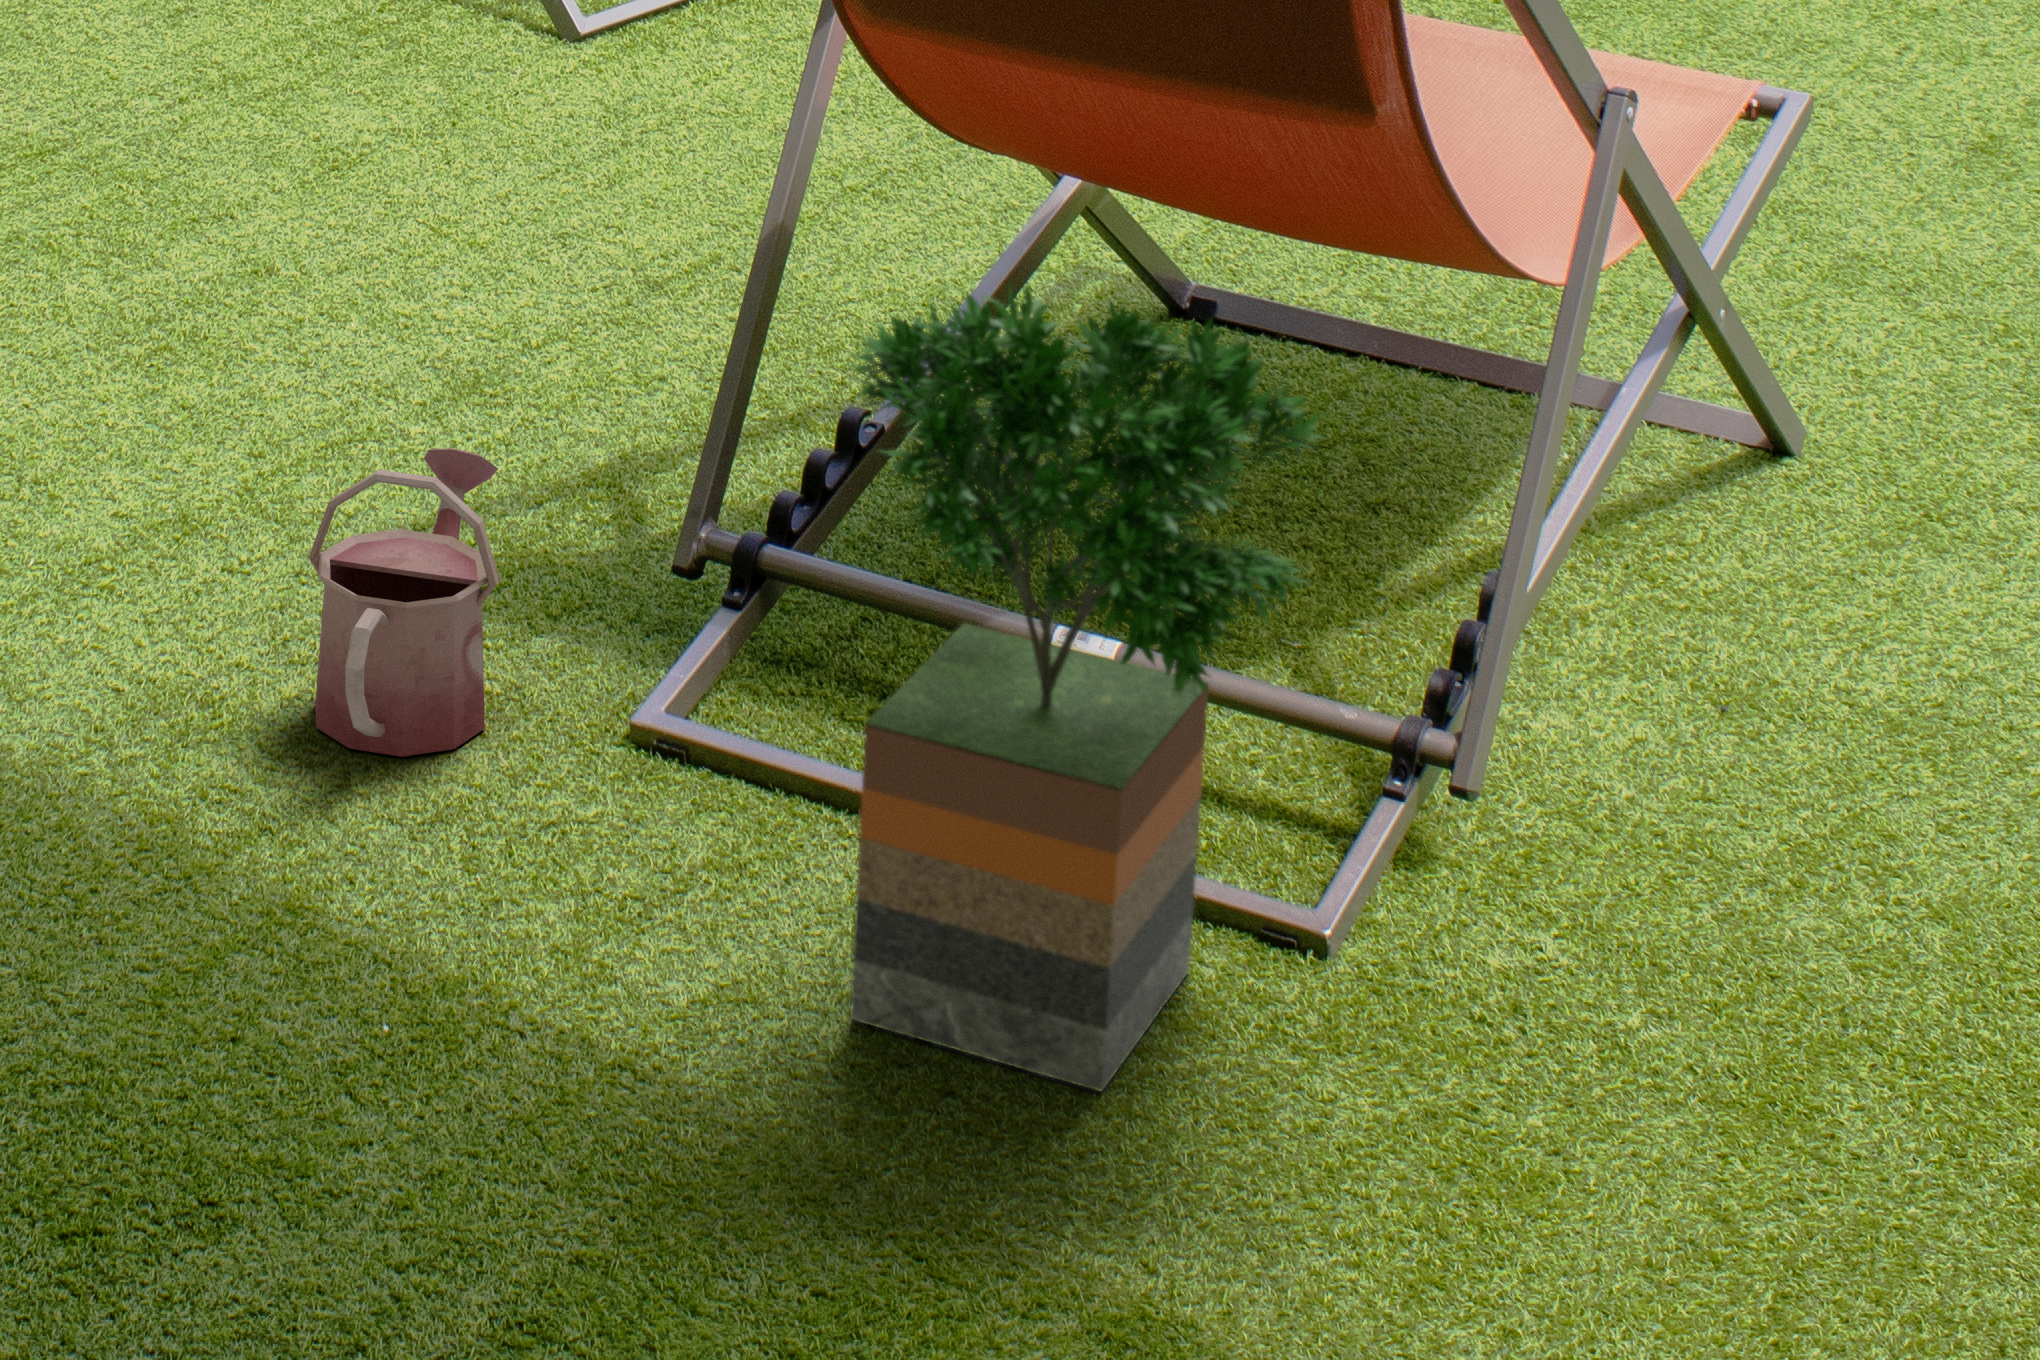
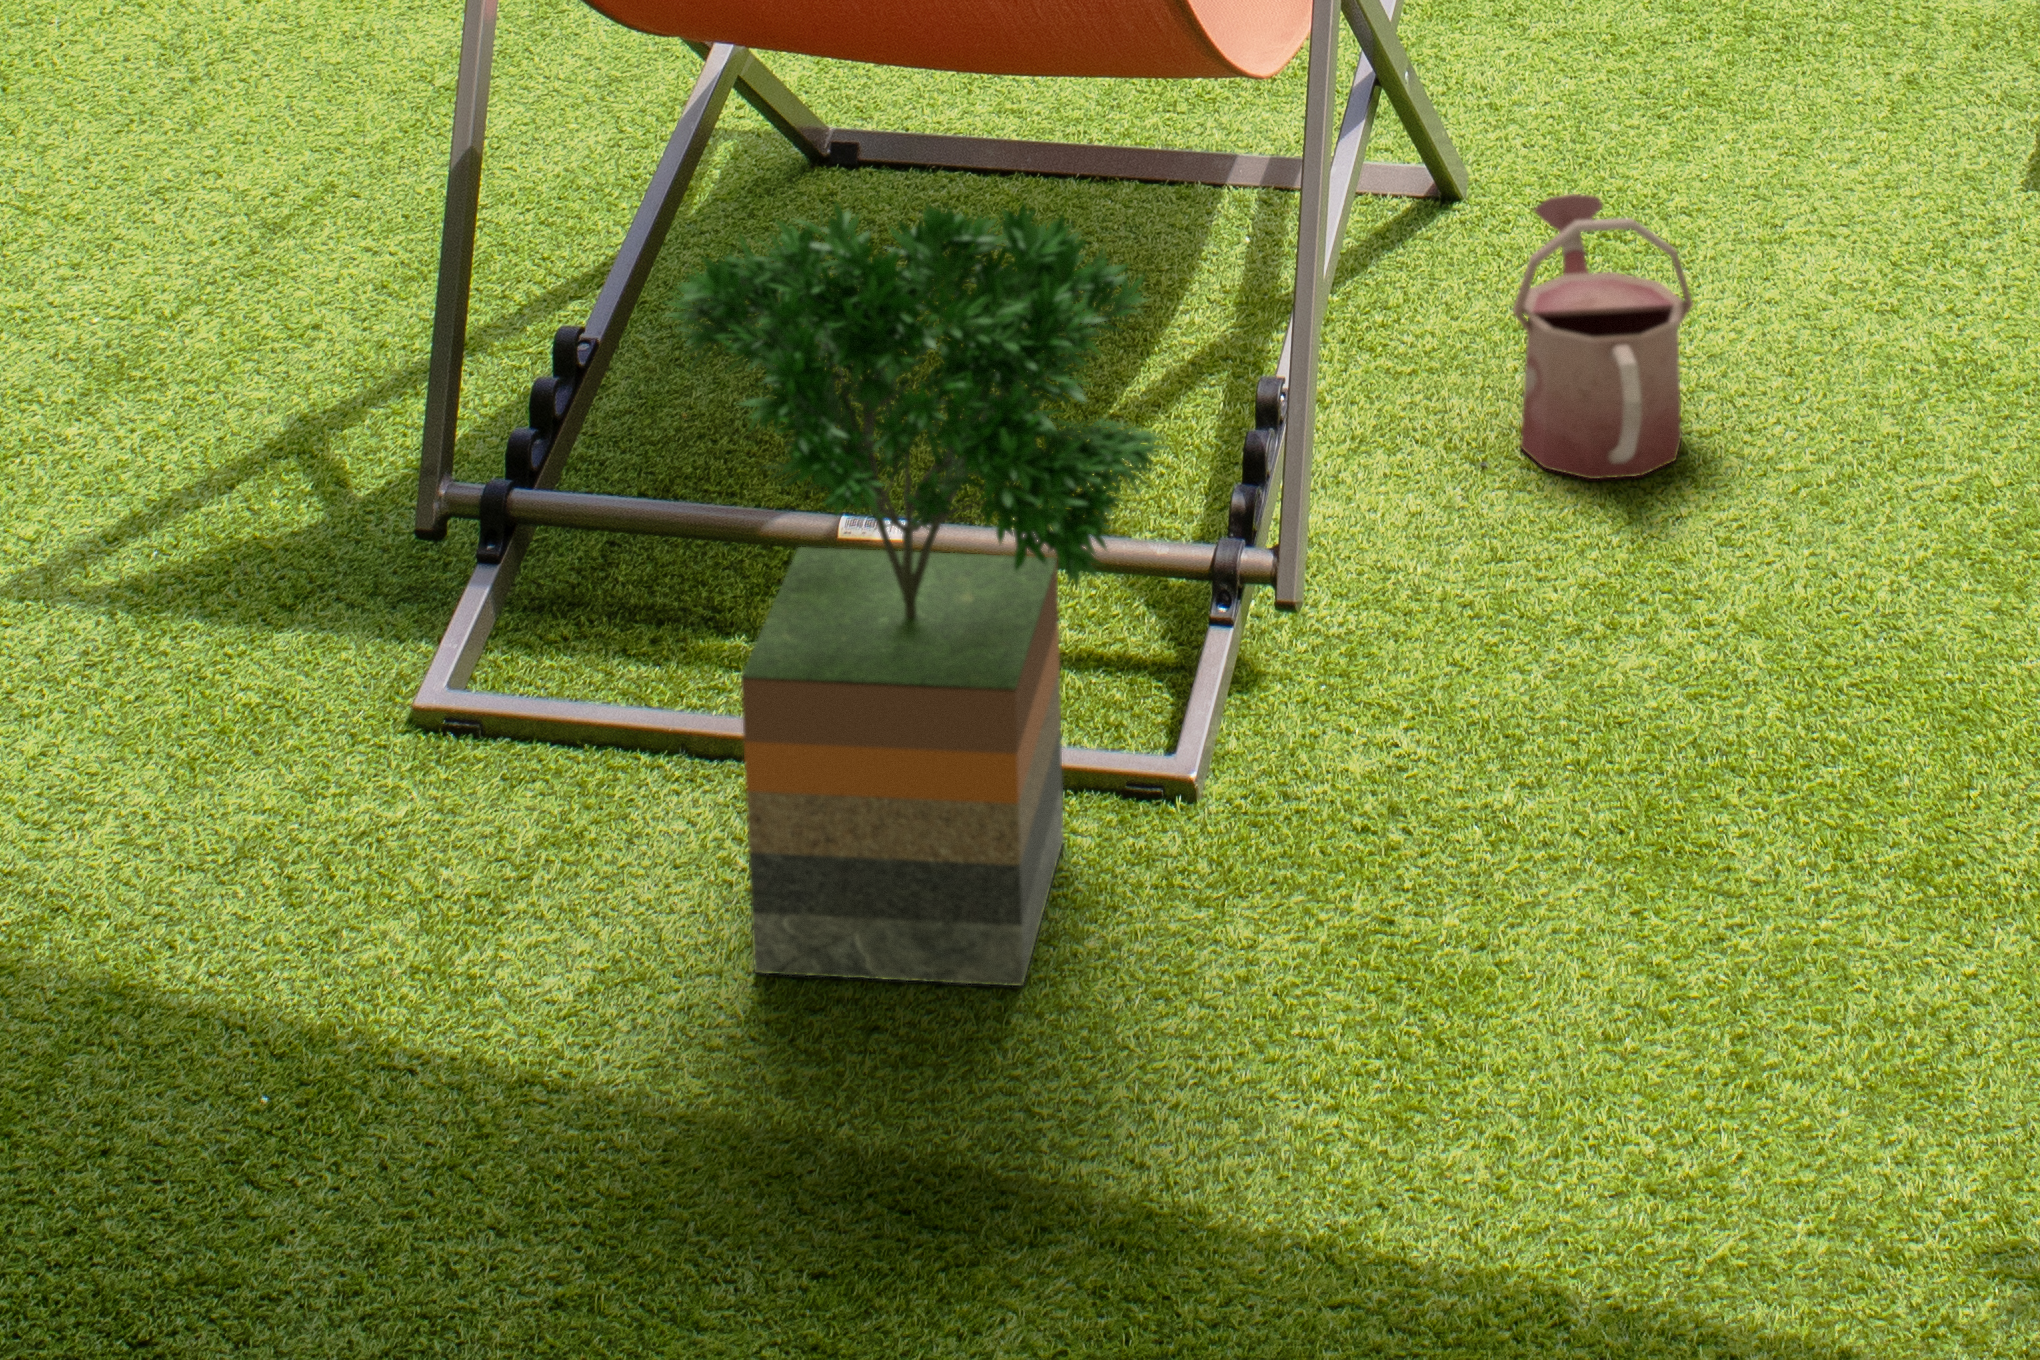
watering can: present [309,448,500,757] -> present [1513,194,1693,479]

